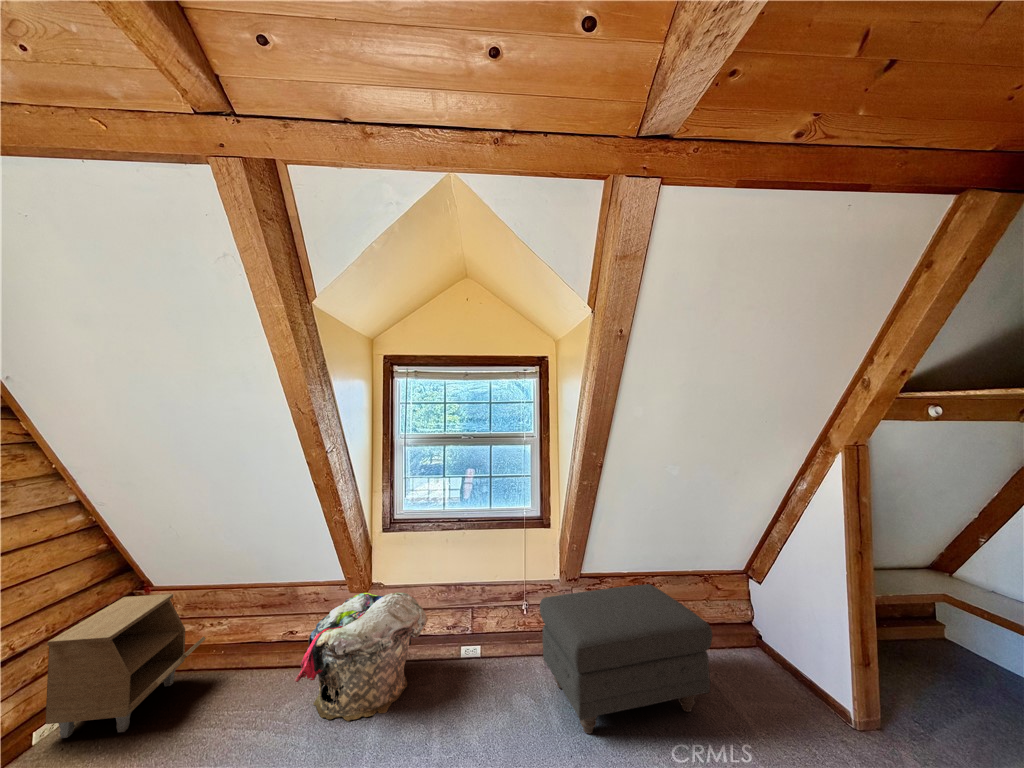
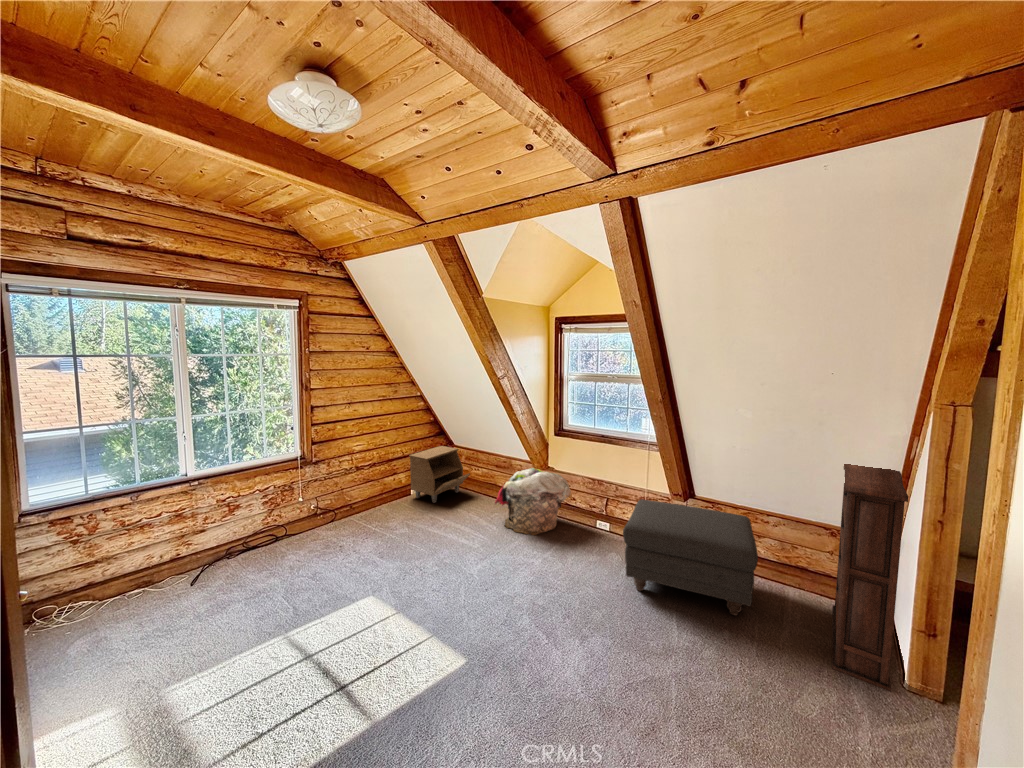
bookshelf: none [723,503,839,729] -> present [832,464,908,692]

